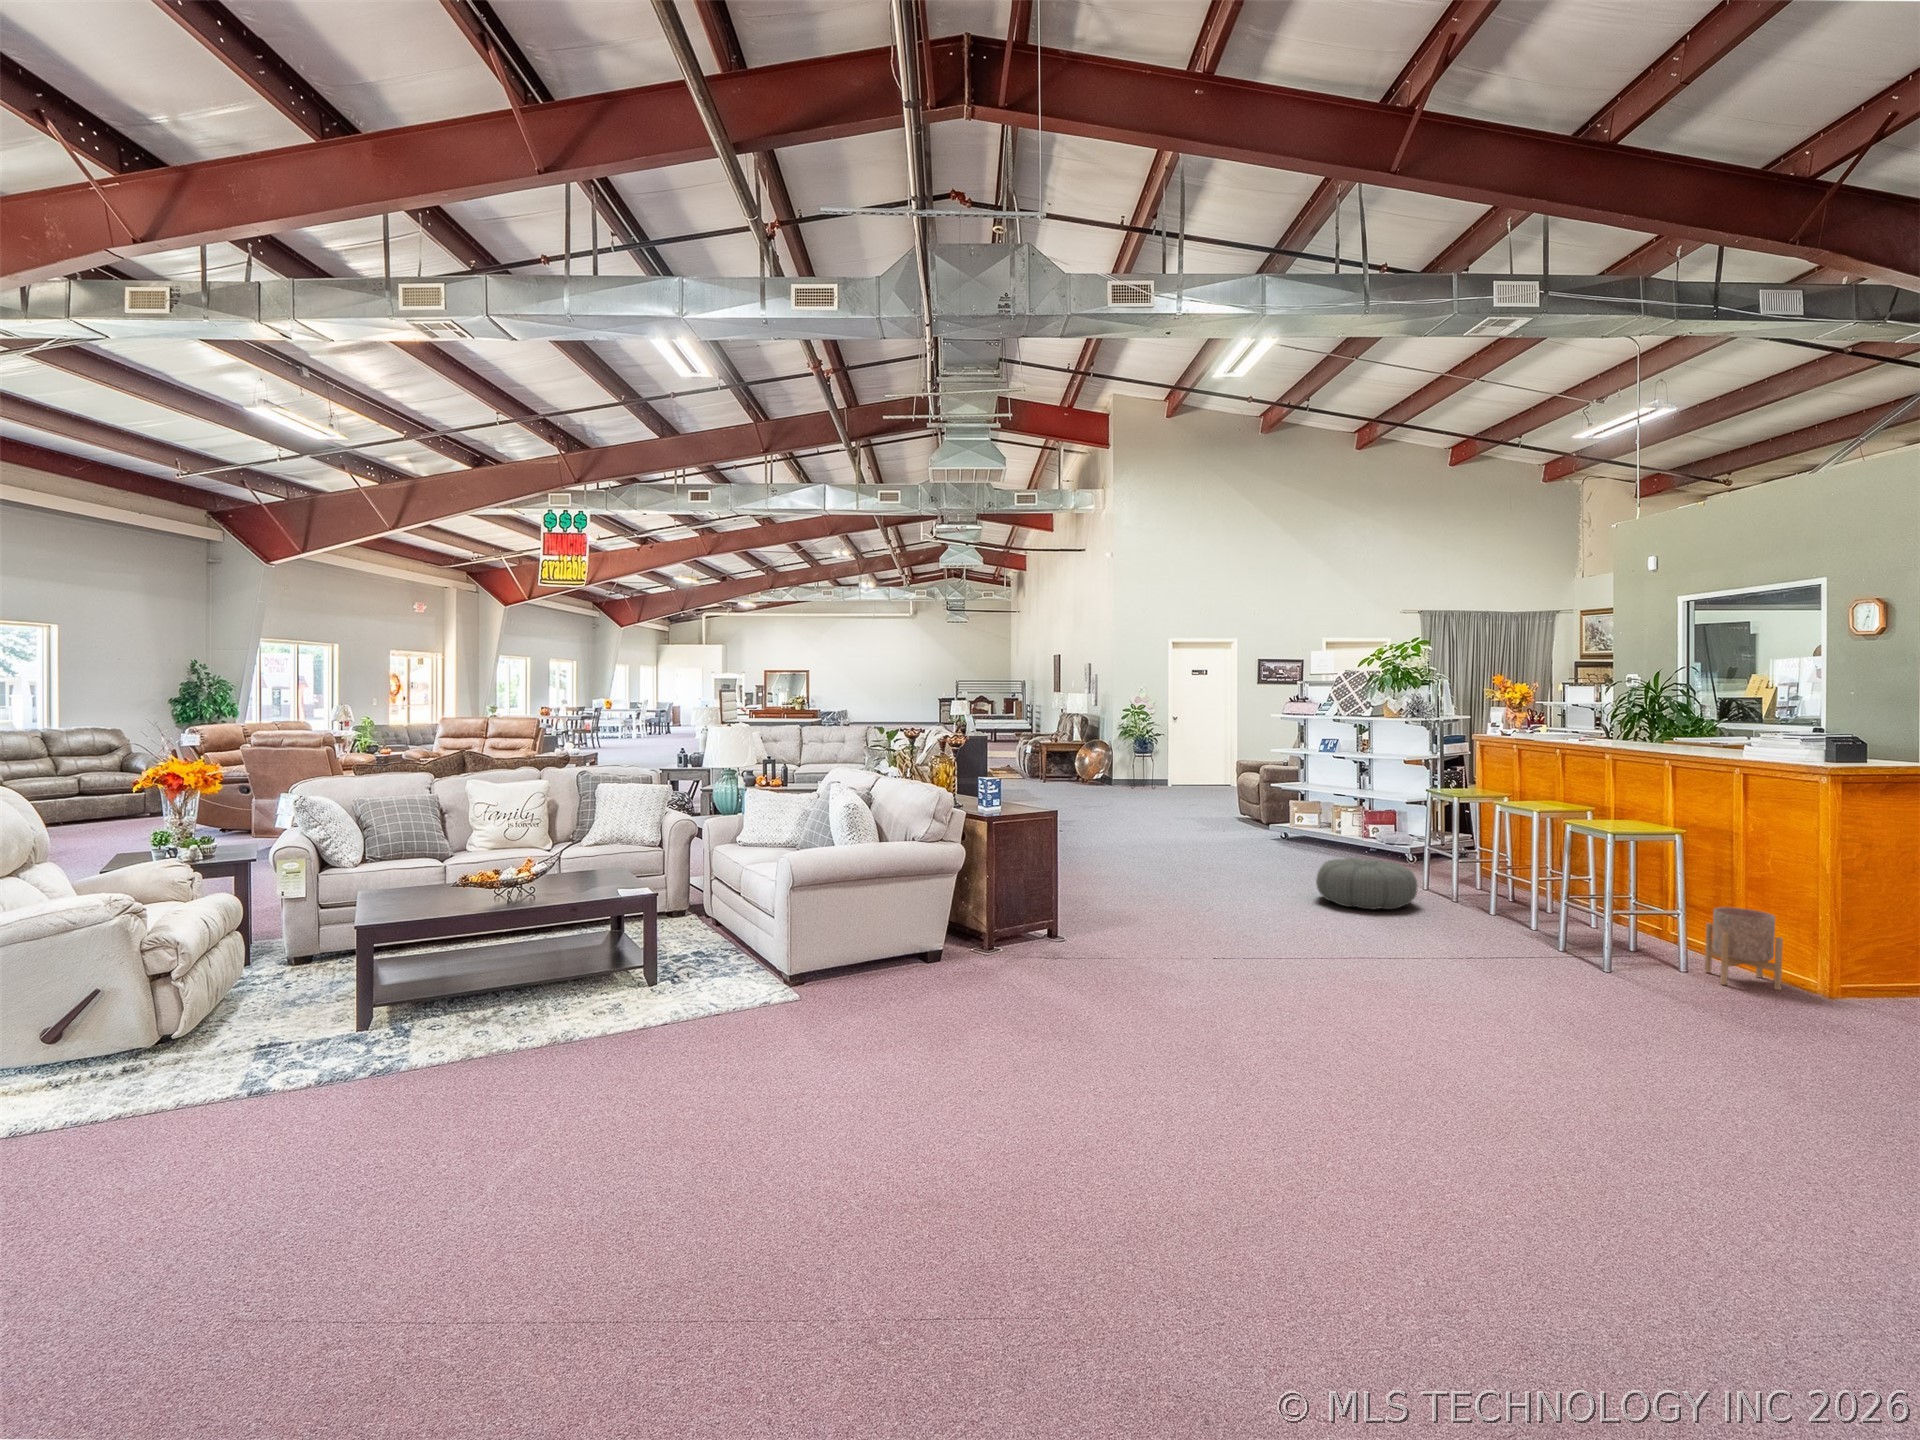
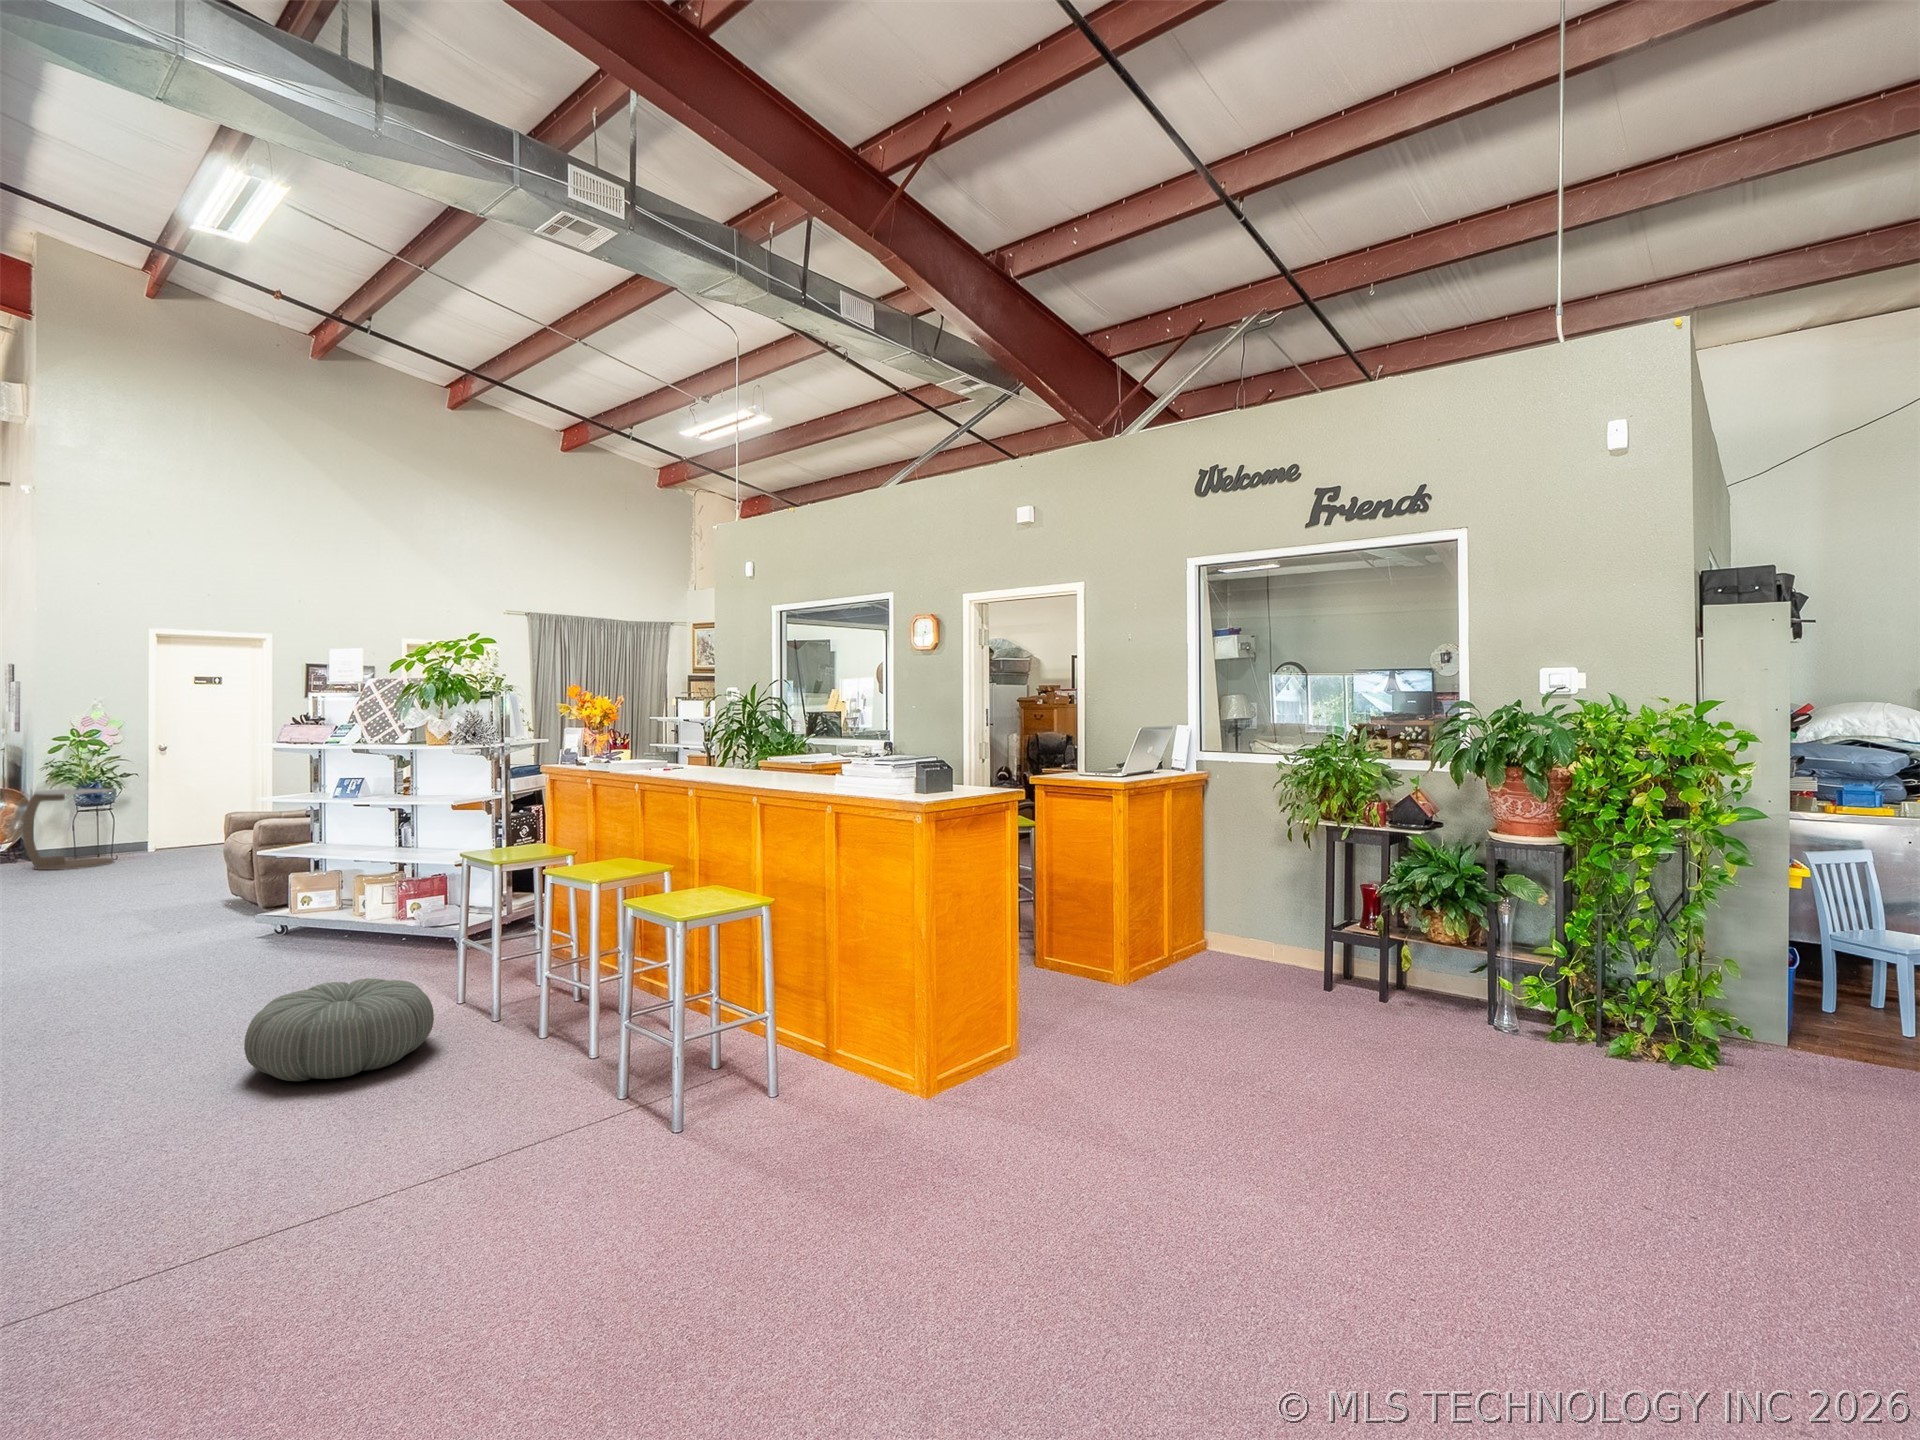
side table: none [1113,744,1155,794] -> present [22,788,114,870]
planter: present [1705,907,1783,990] -> none [799,995,880,1114]

